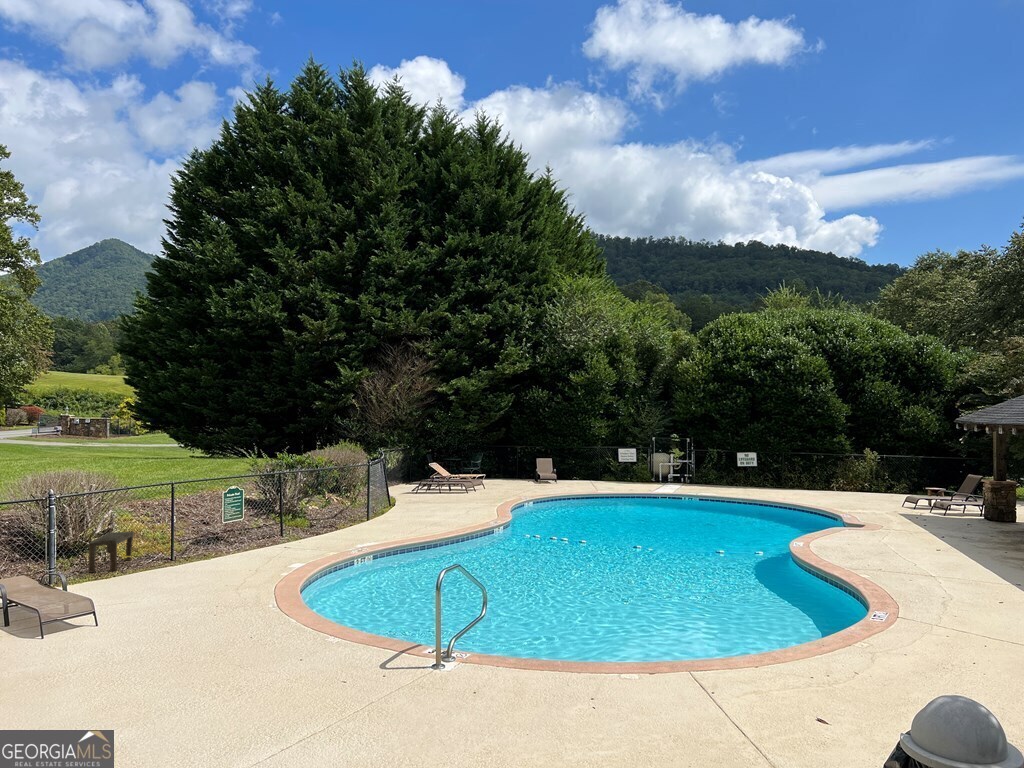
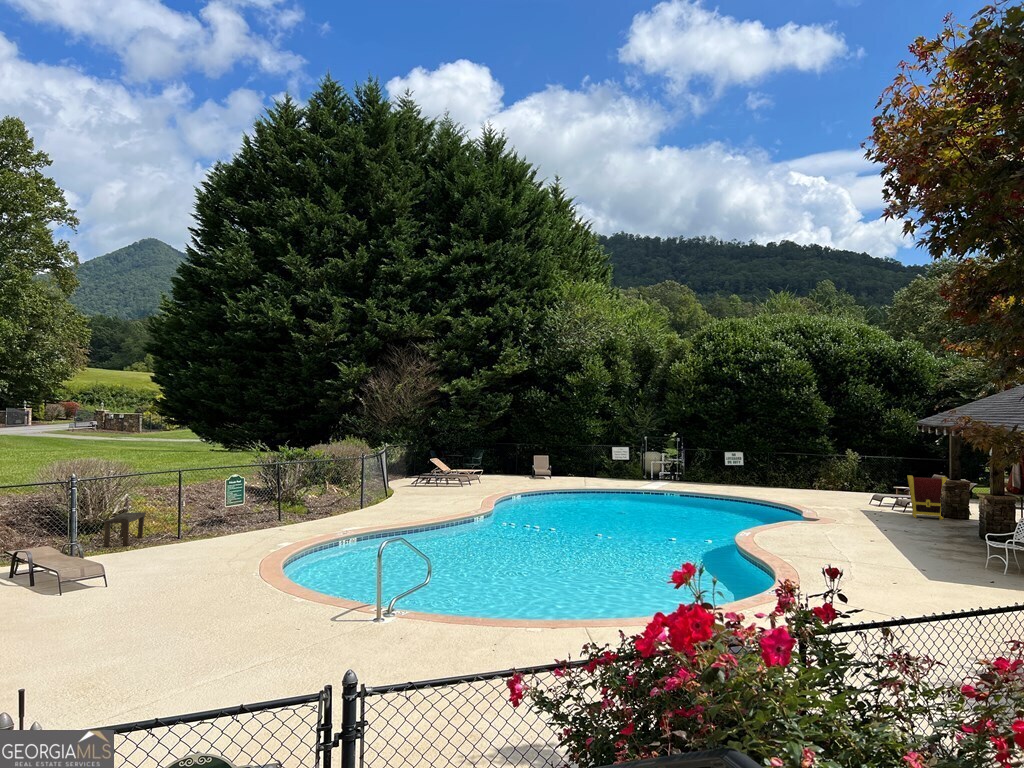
armchair: none [942,475,986,521] -> present [907,475,947,520]

